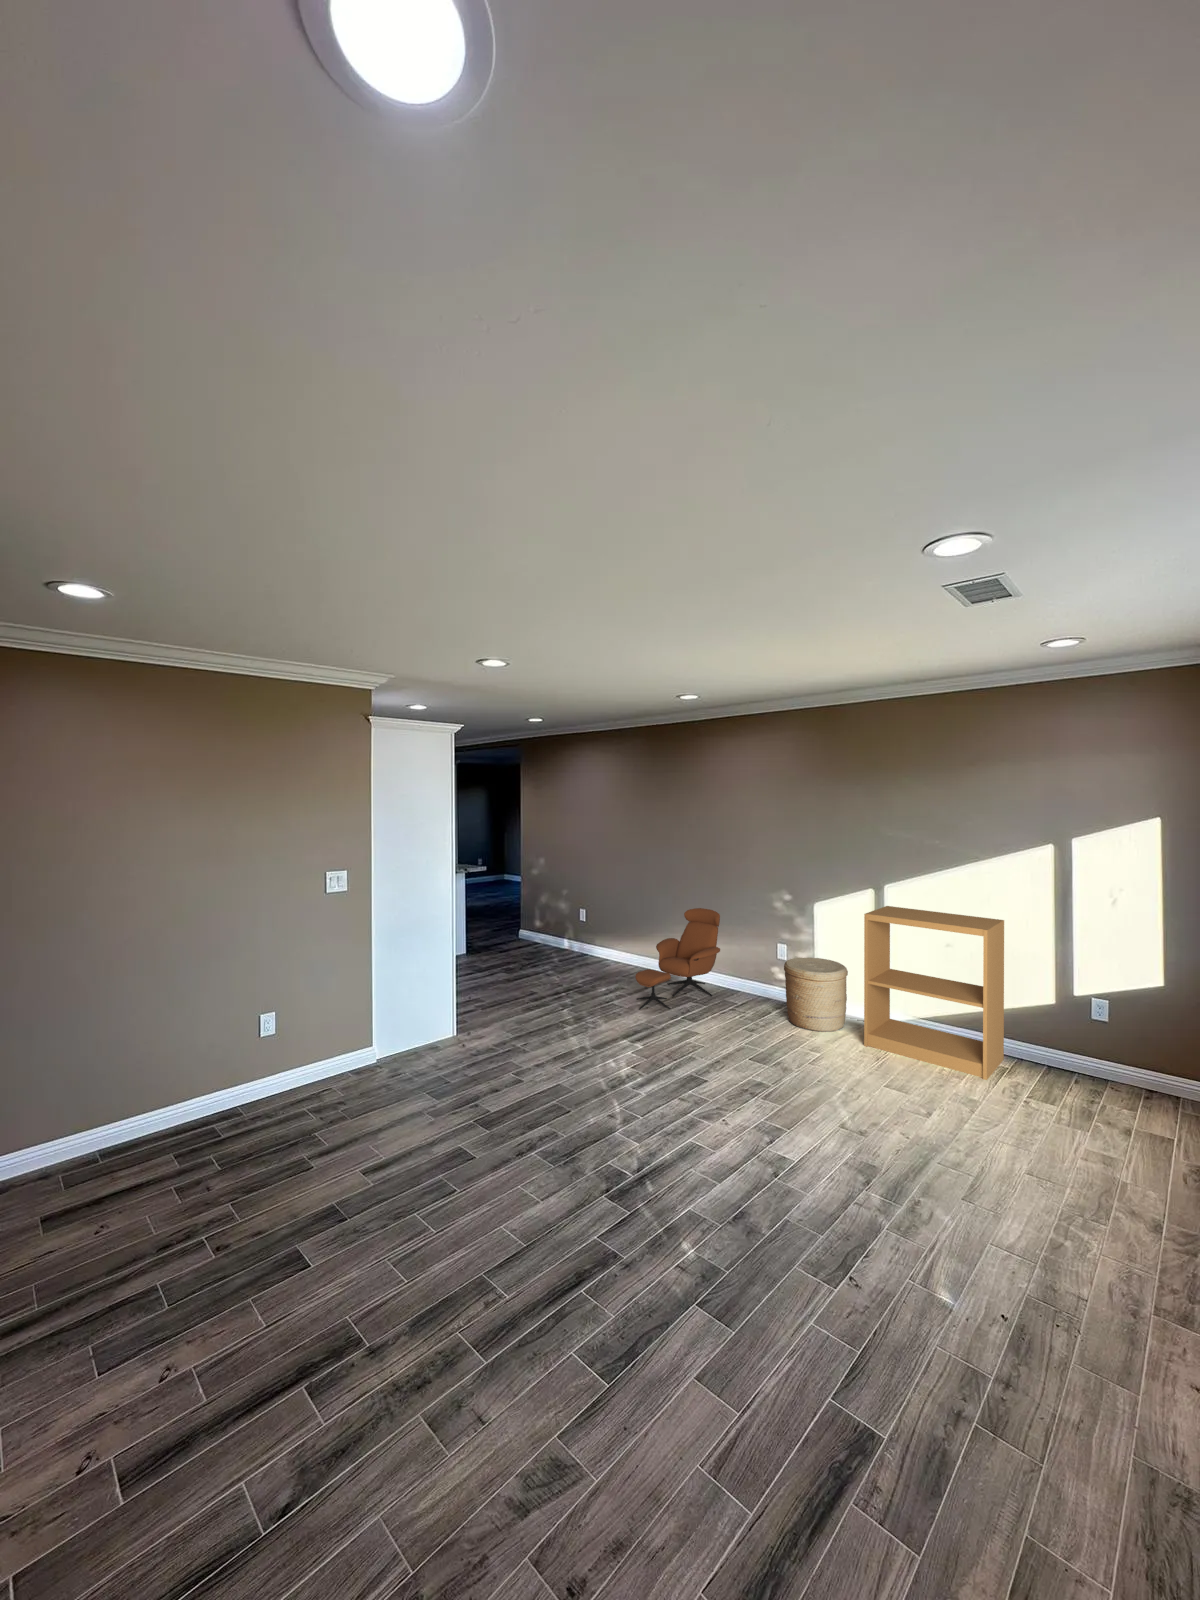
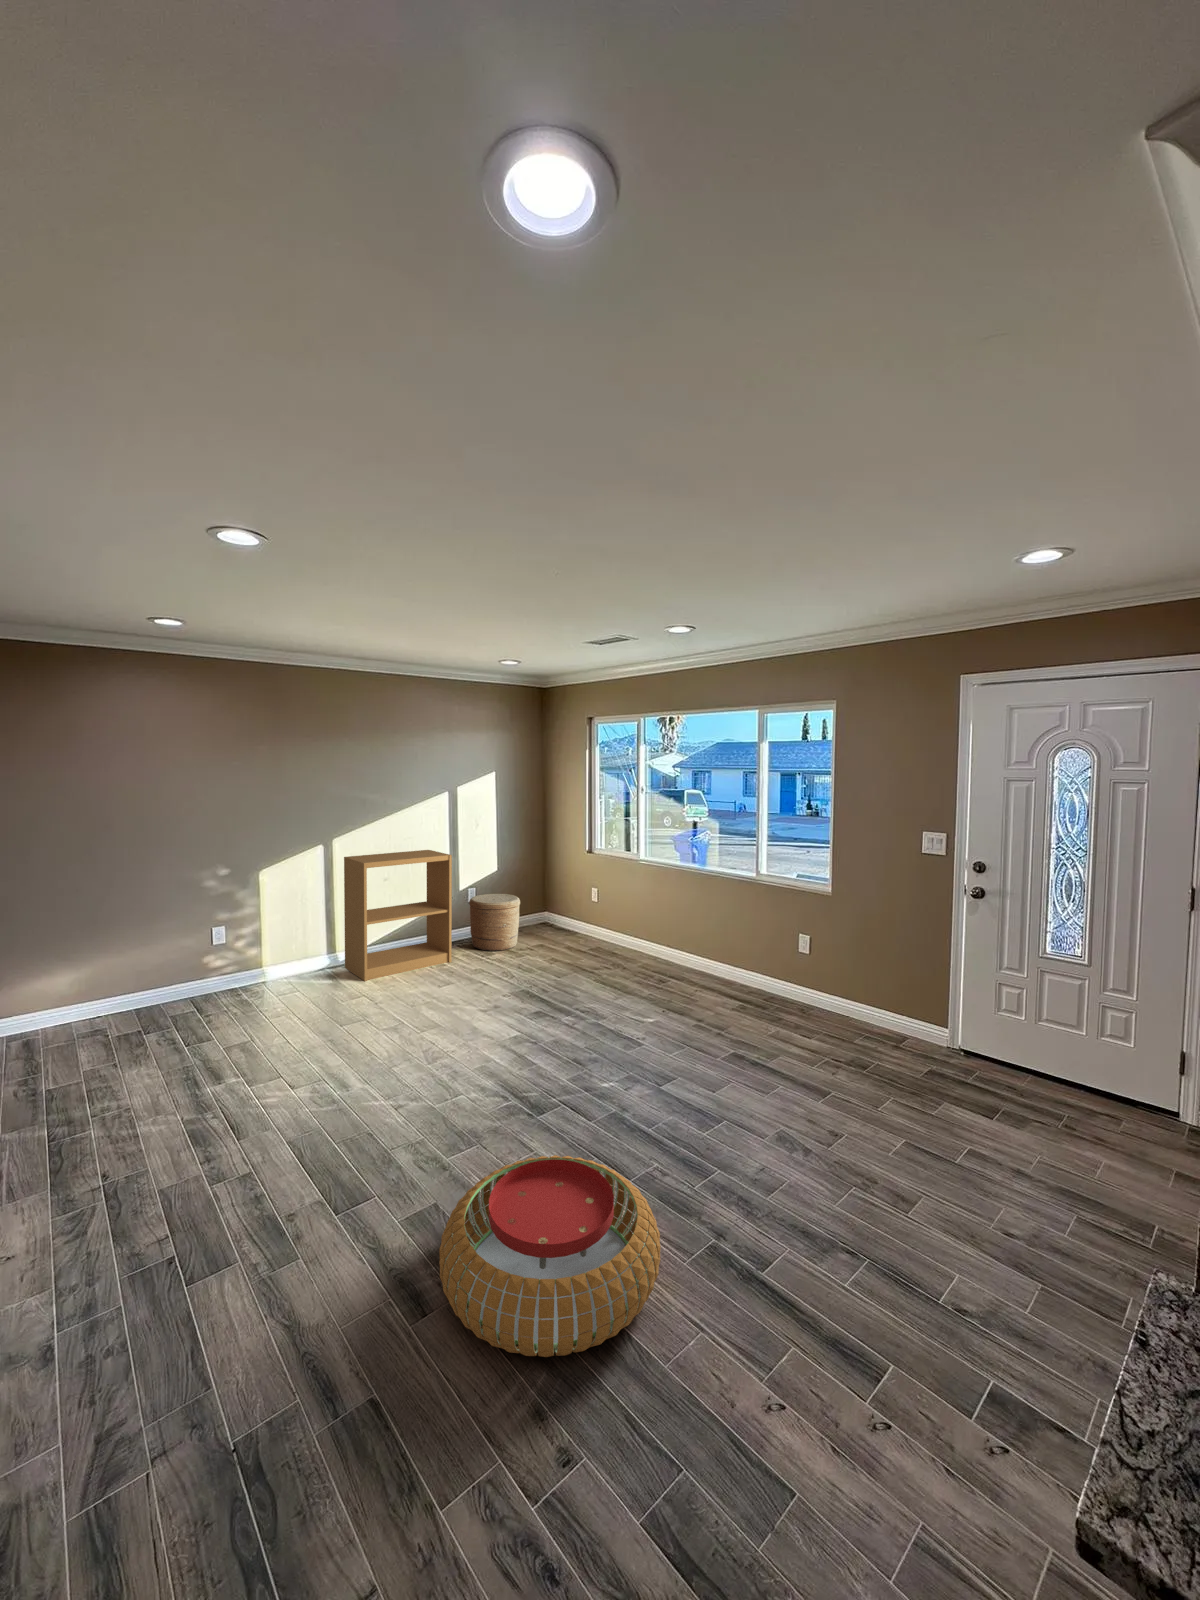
lounge chair: present [635,908,720,1010] -> none [32,913,153,1071]
woven basket: present [784,958,848,1032] -> present [469,894,520,951]
pouf: none [274,1134,465,1285] -> present [439,1155,661,1357]

